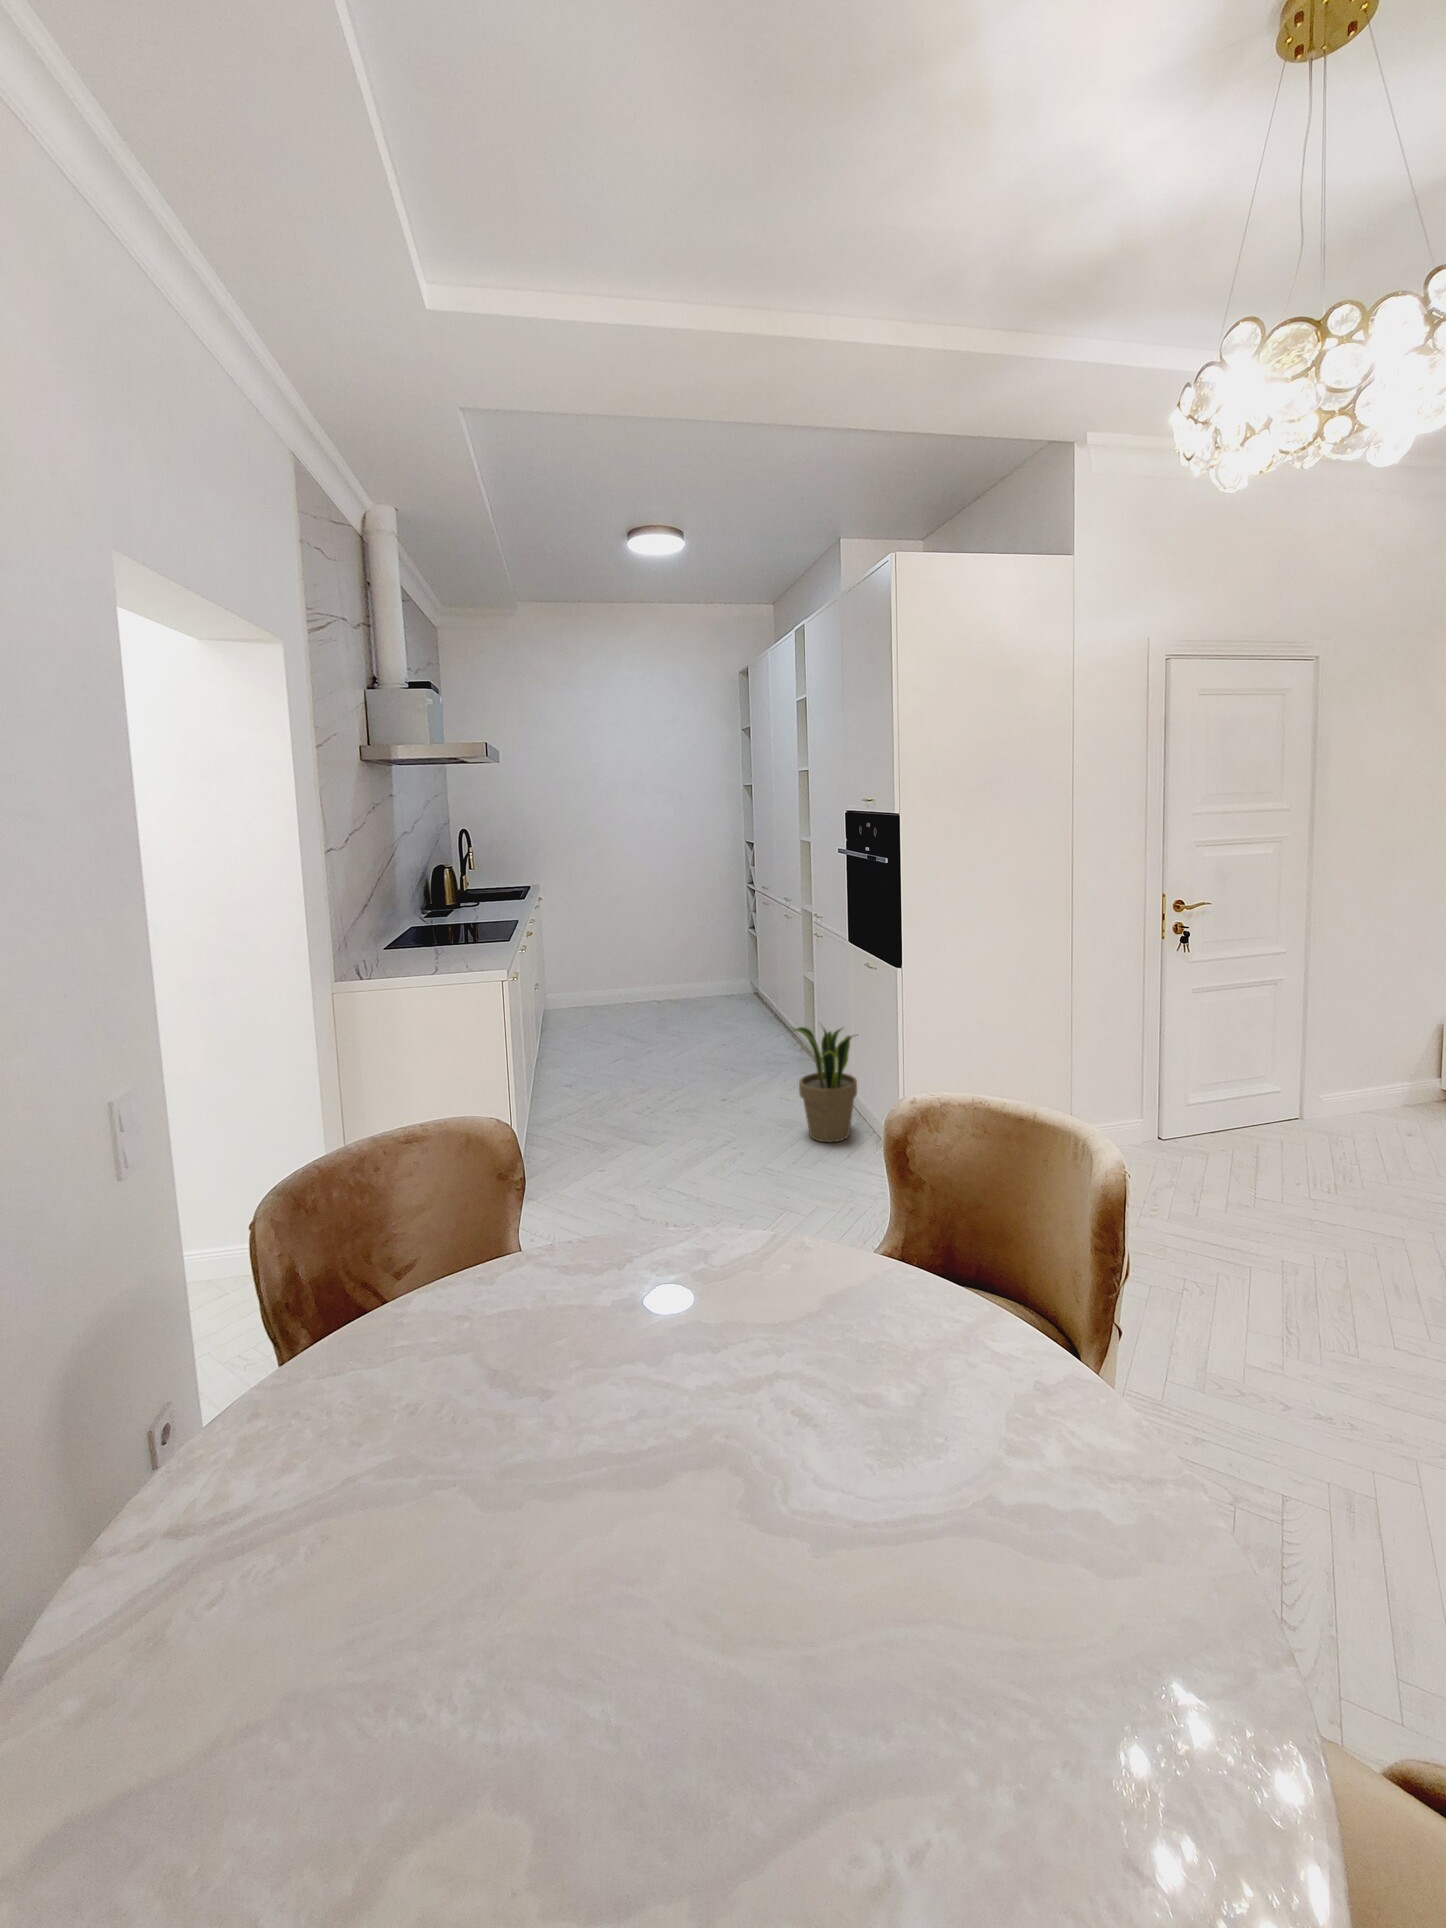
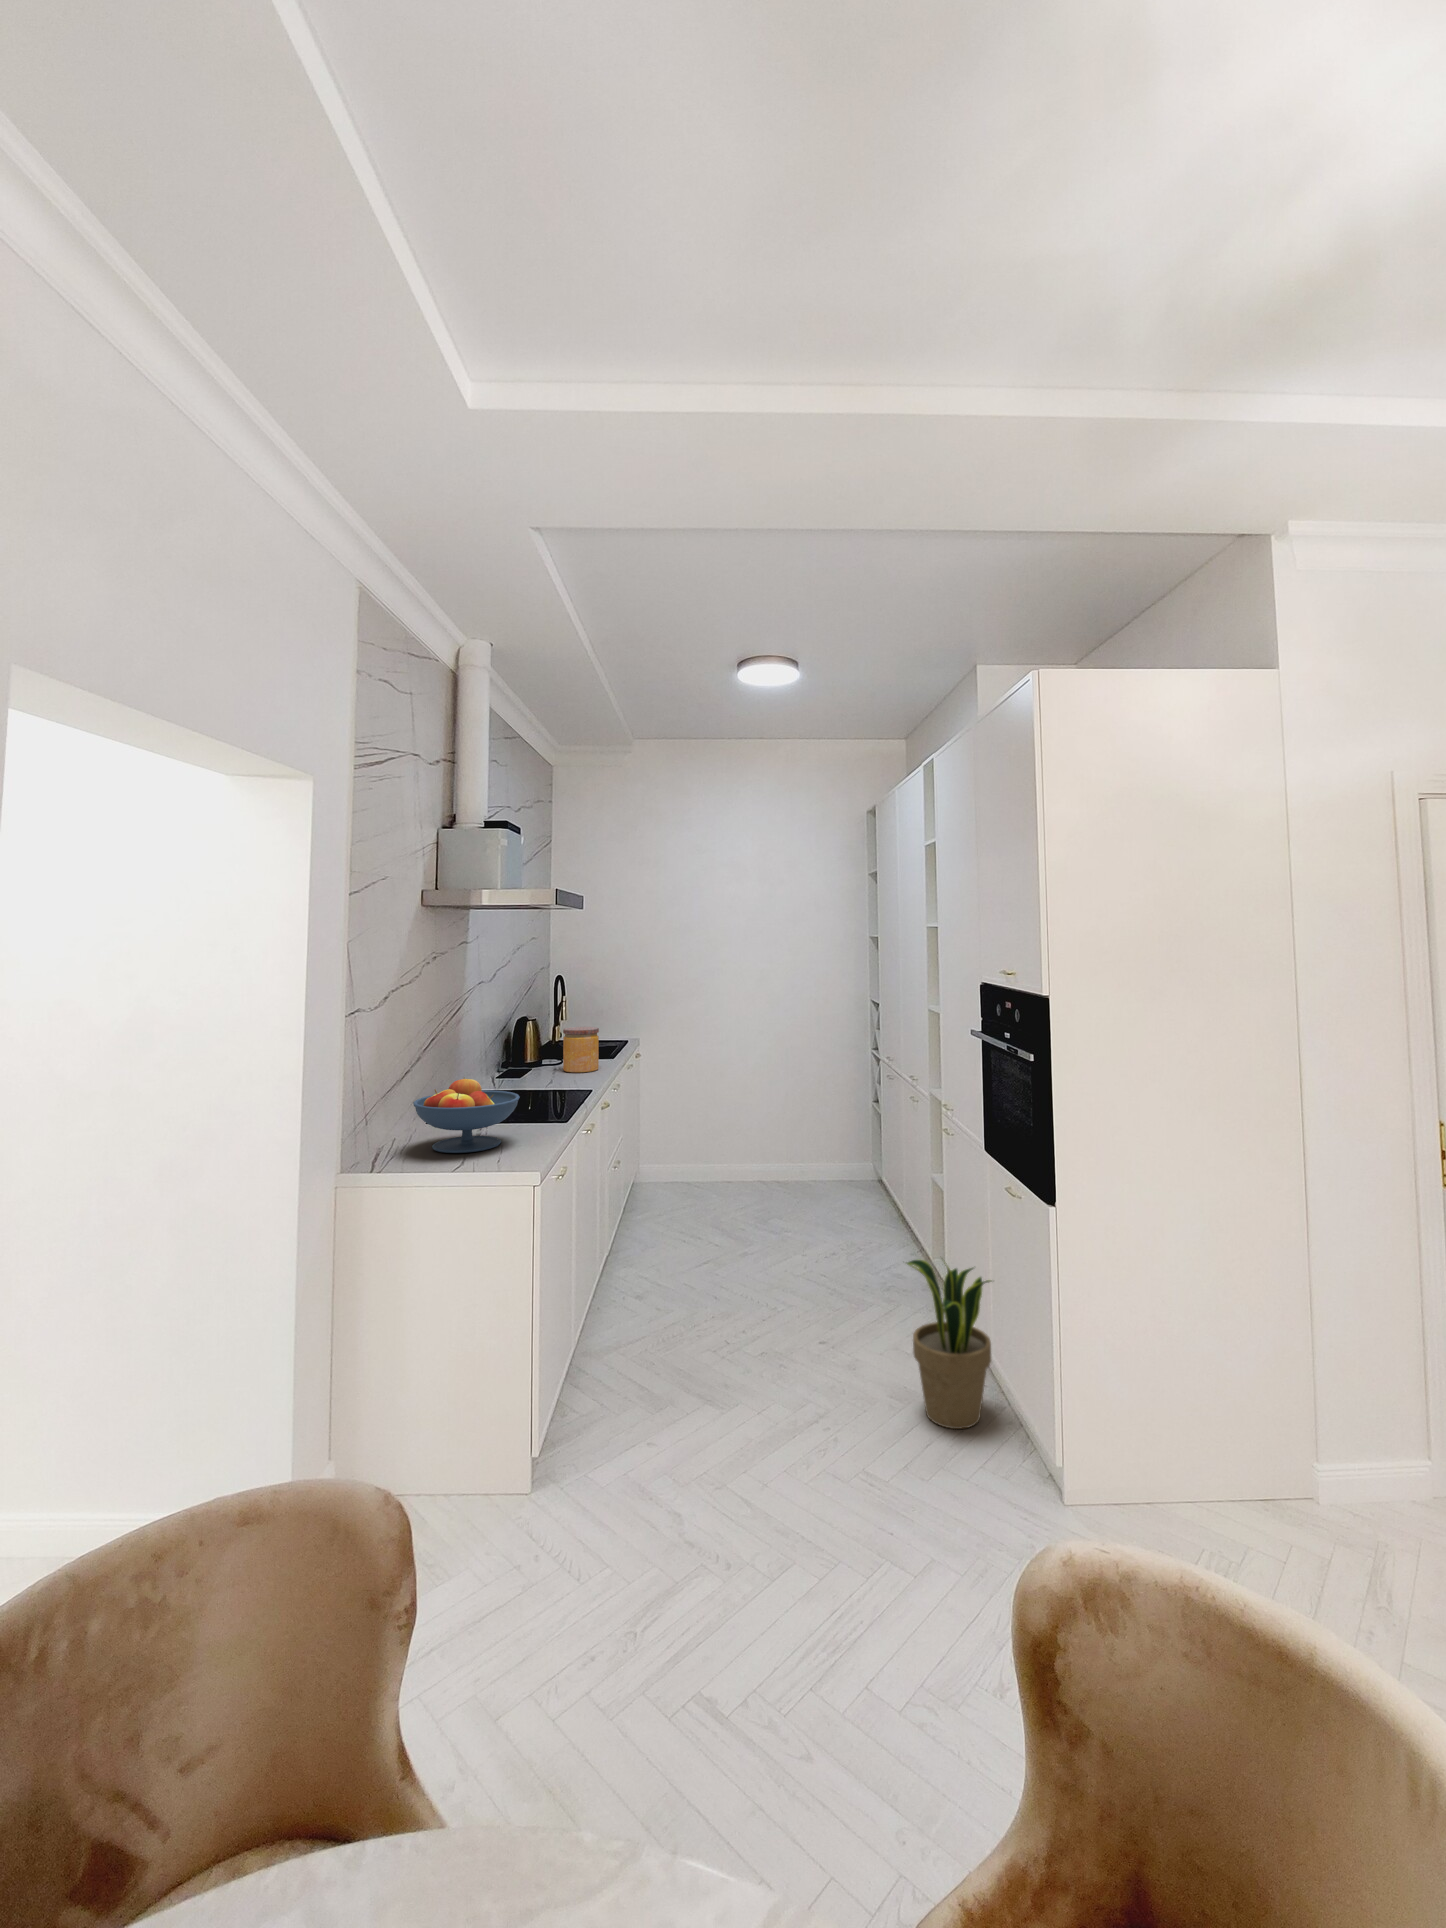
jar: none [481,870,515,910] -> present [563,1027,599,1072]
fruit bowl: none [385,904,475,963] -> present [413,1078,520,1153]

